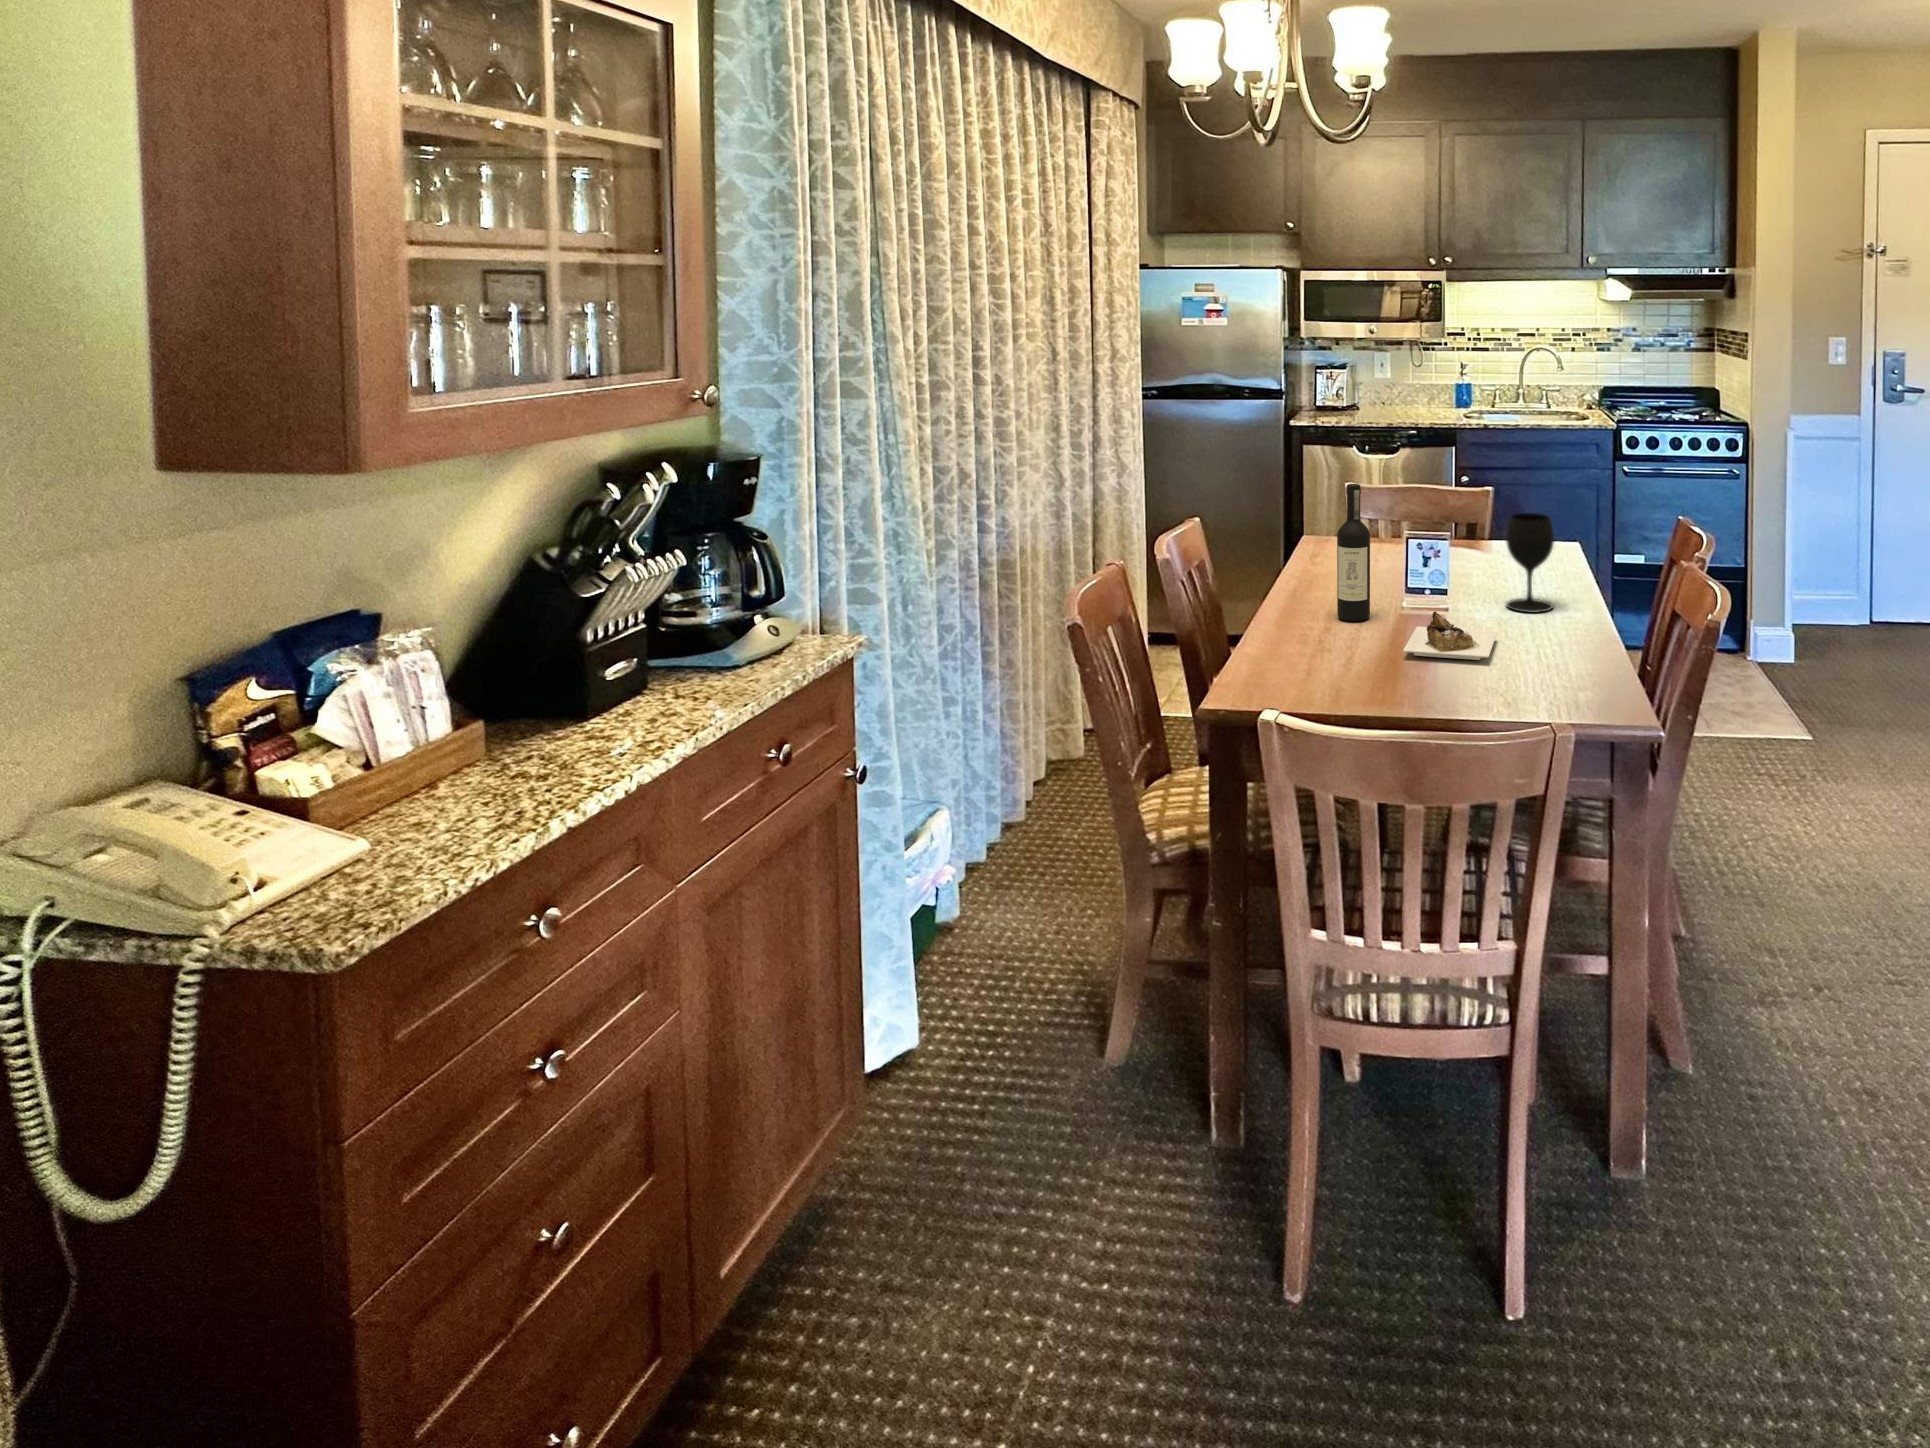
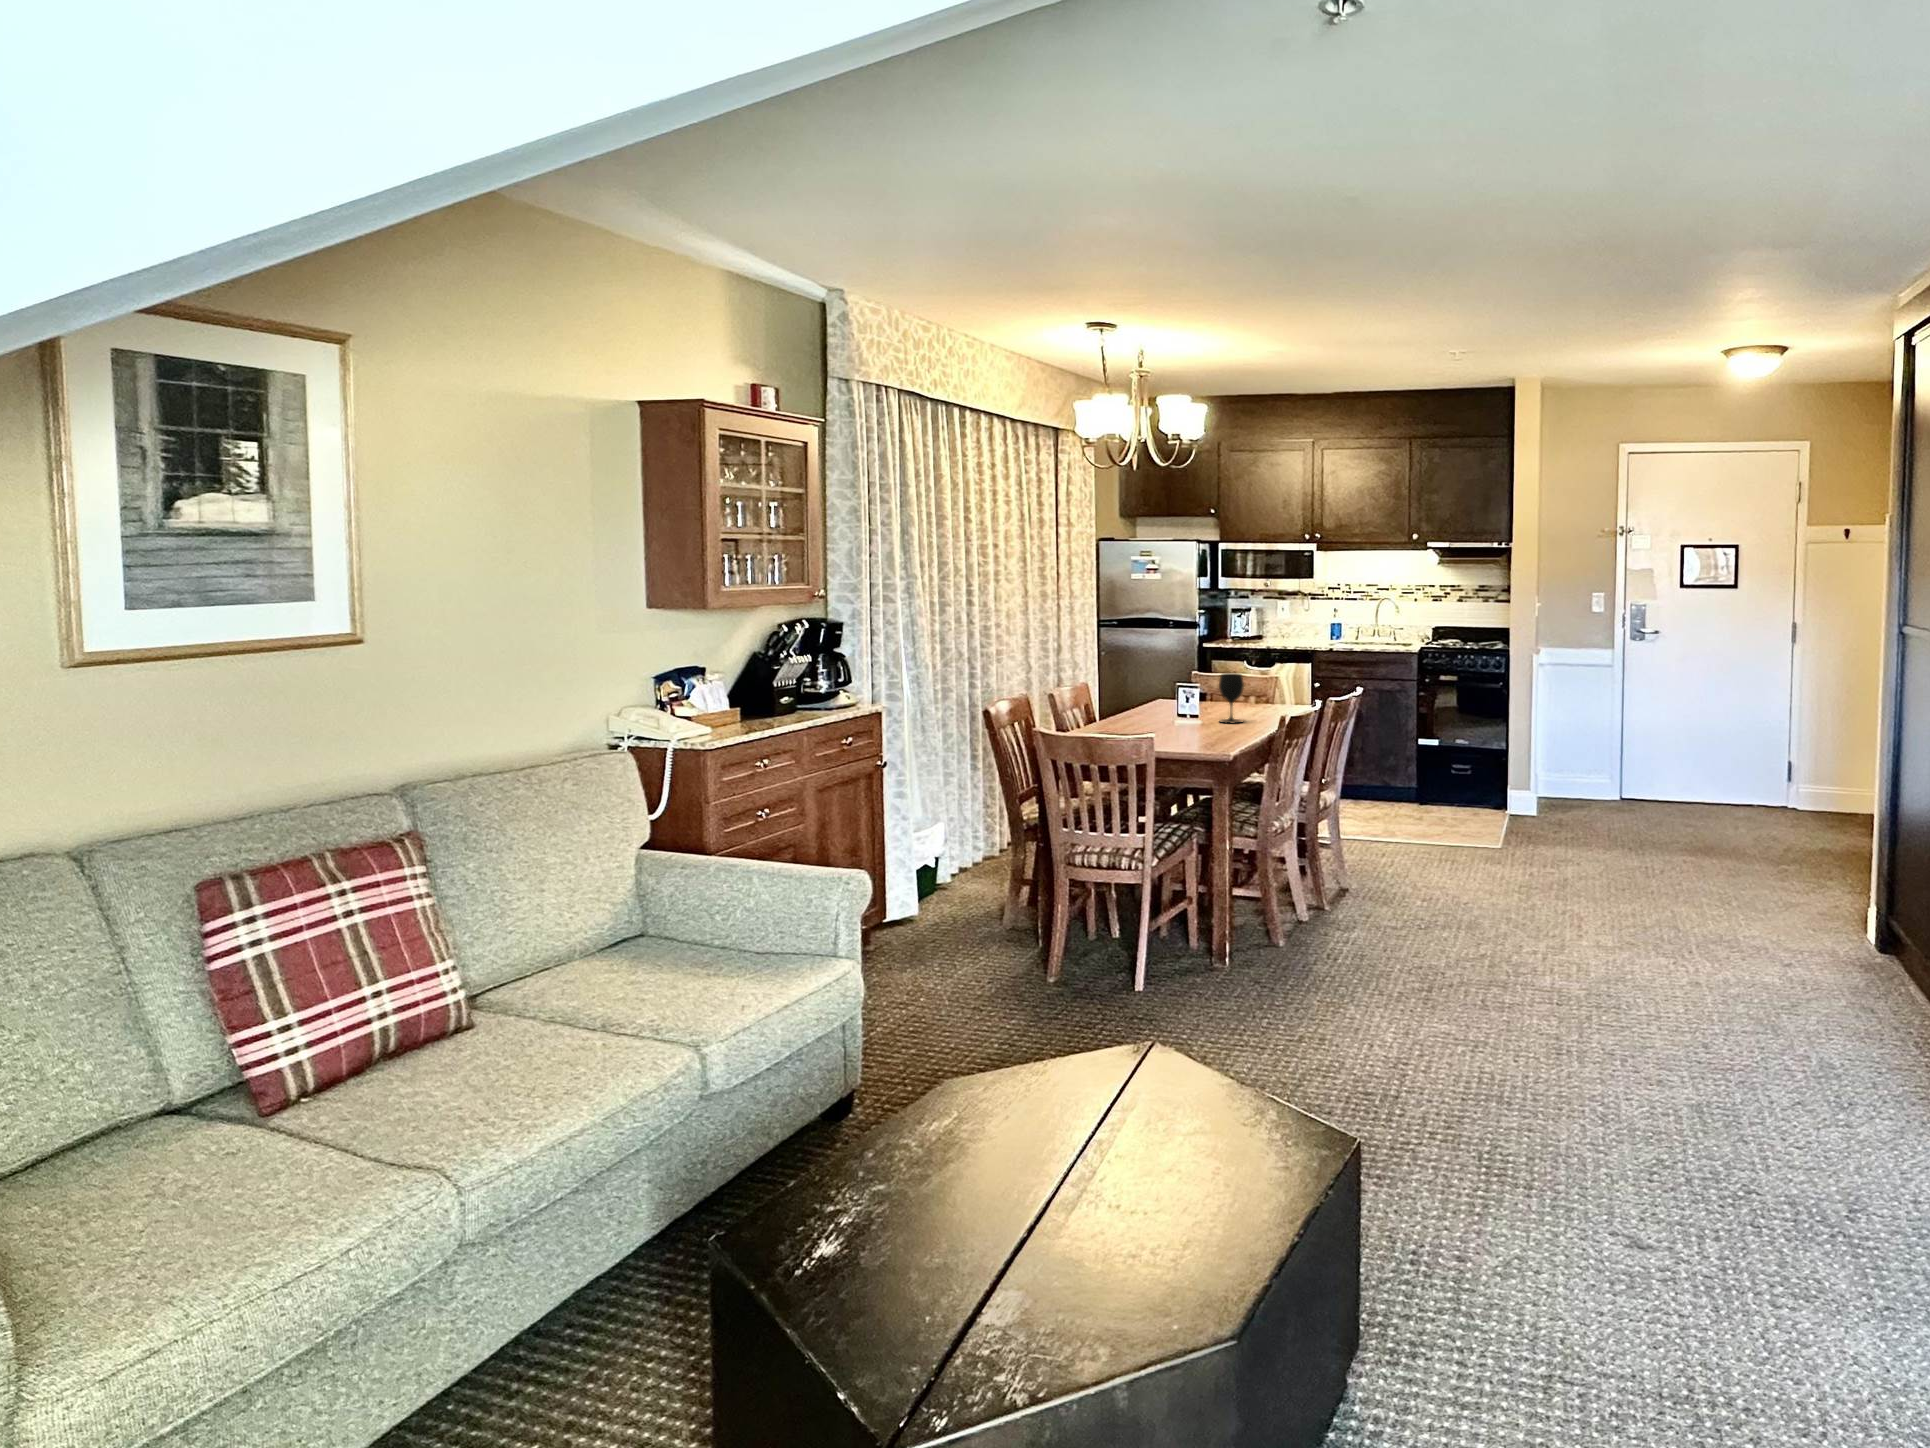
wine bottle: present [1337,484,1497,660] -> none [1127,653,1194,734]

